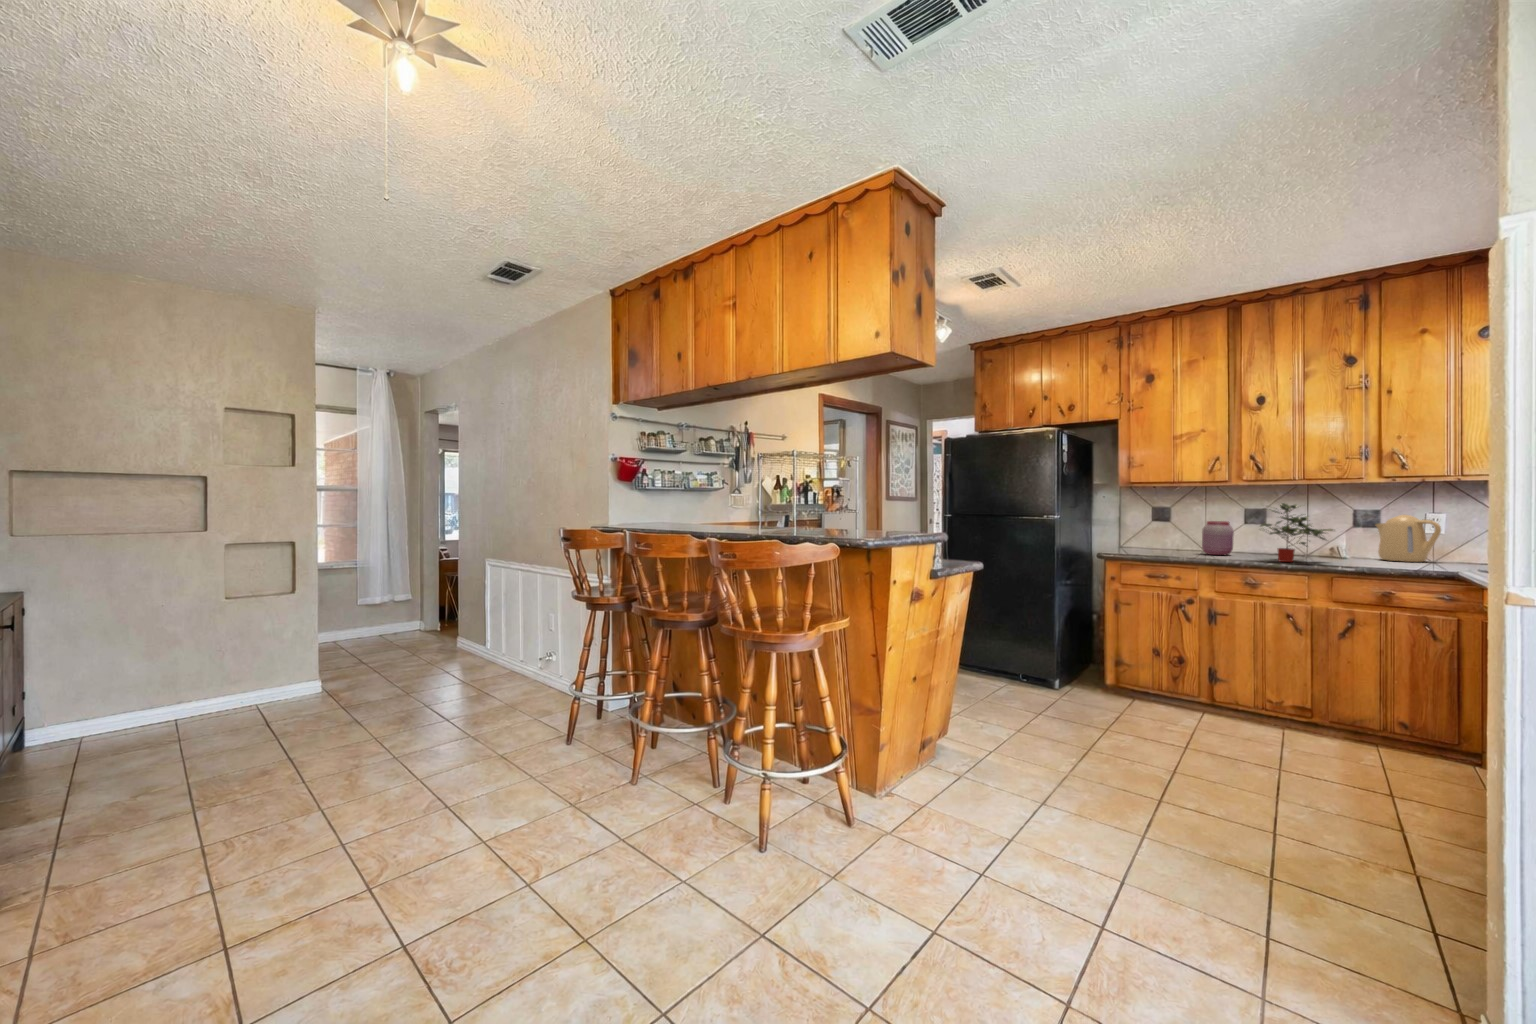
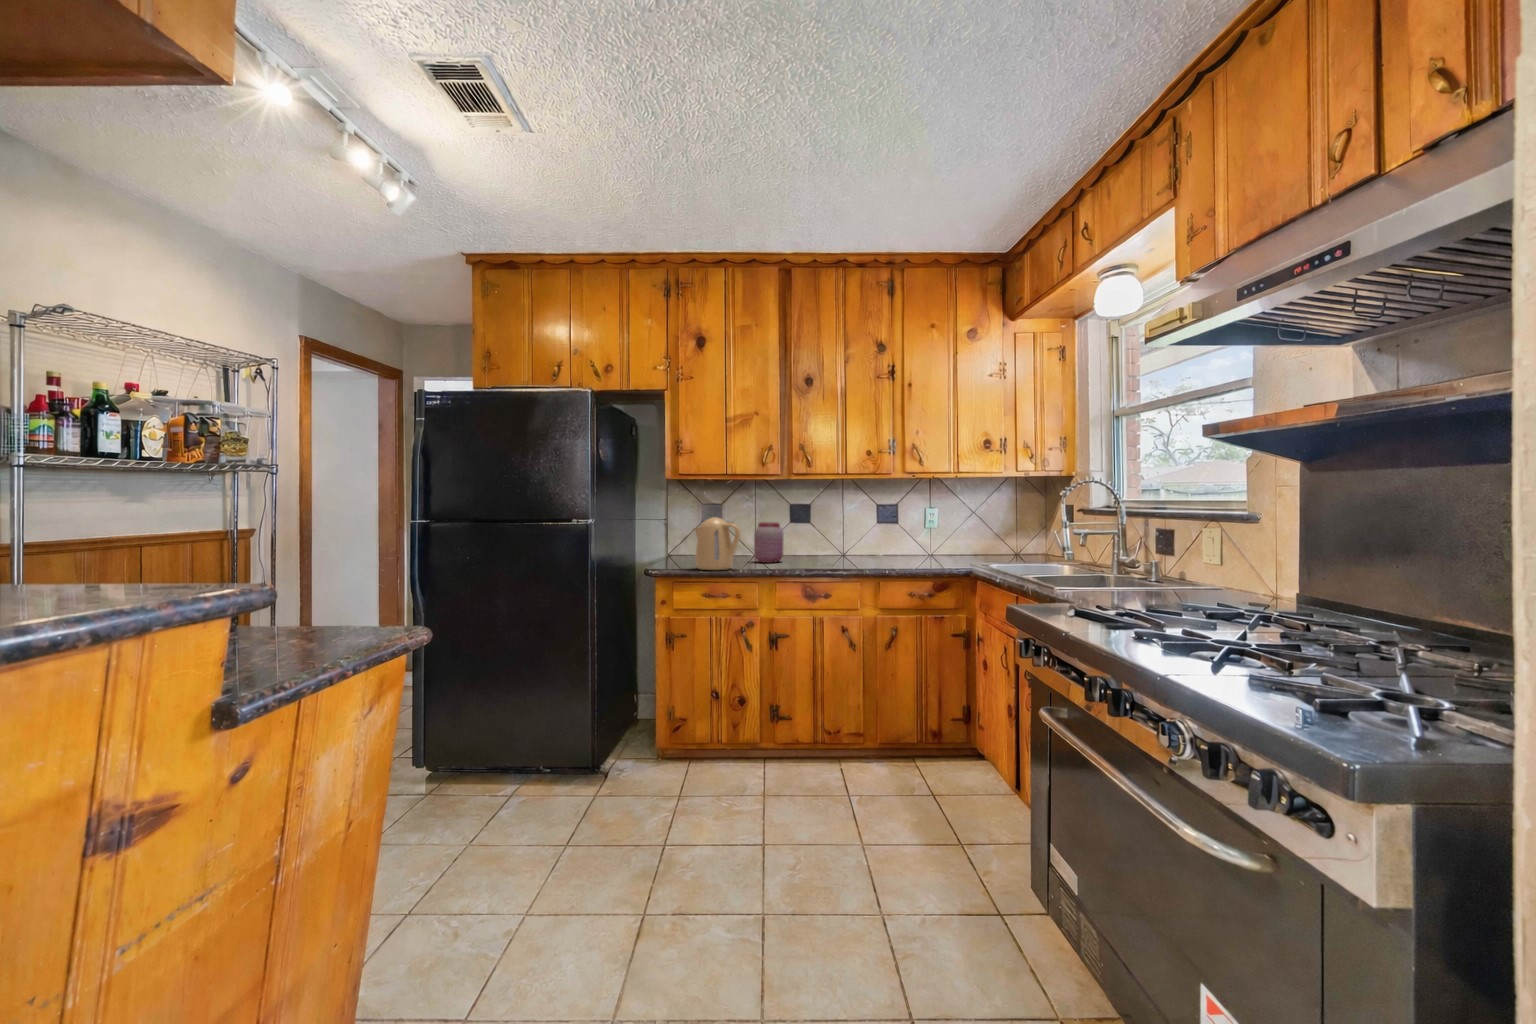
potted plant: present [1260,503,1333,562] -> none [813,500,880,568]
kettle: present [1376,515,1441,562] -> present [695,517,740,570]

